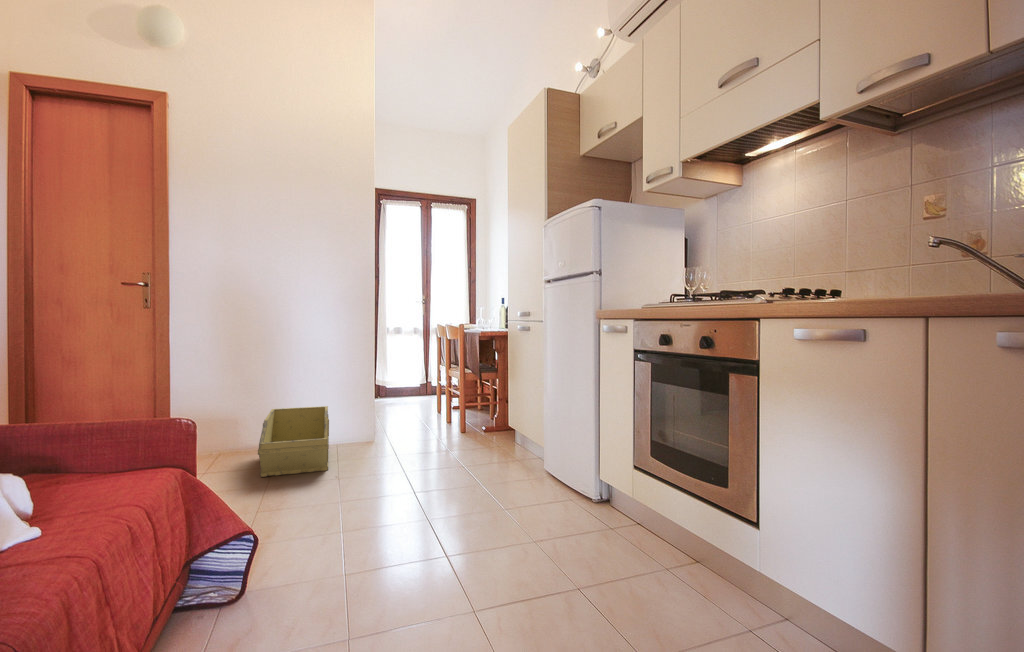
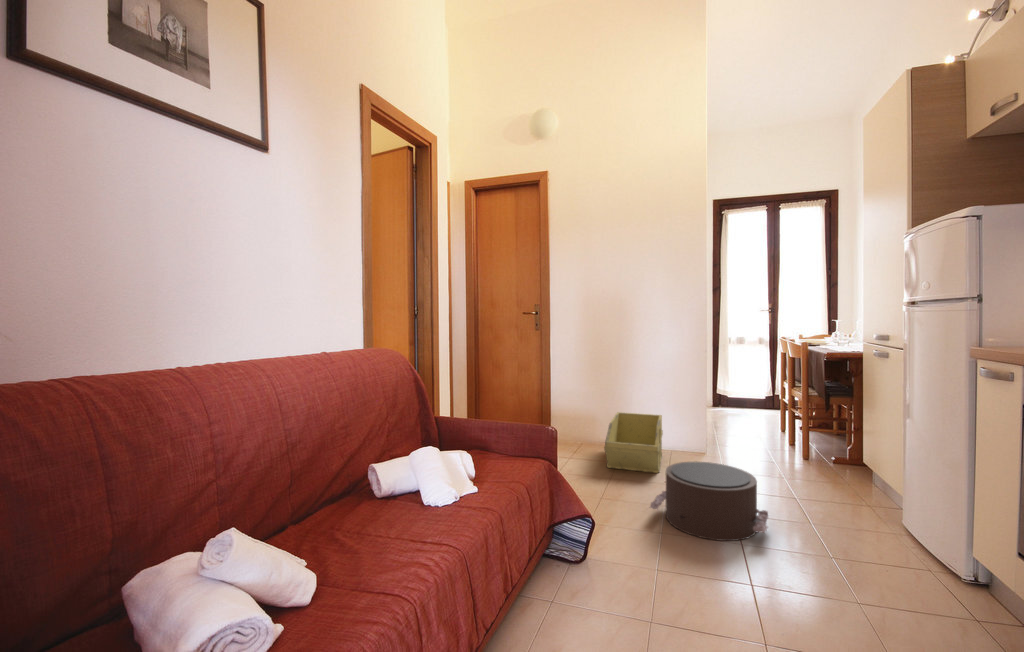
pouf: none [326,443,452,525] -> present [650,462,768,541]

